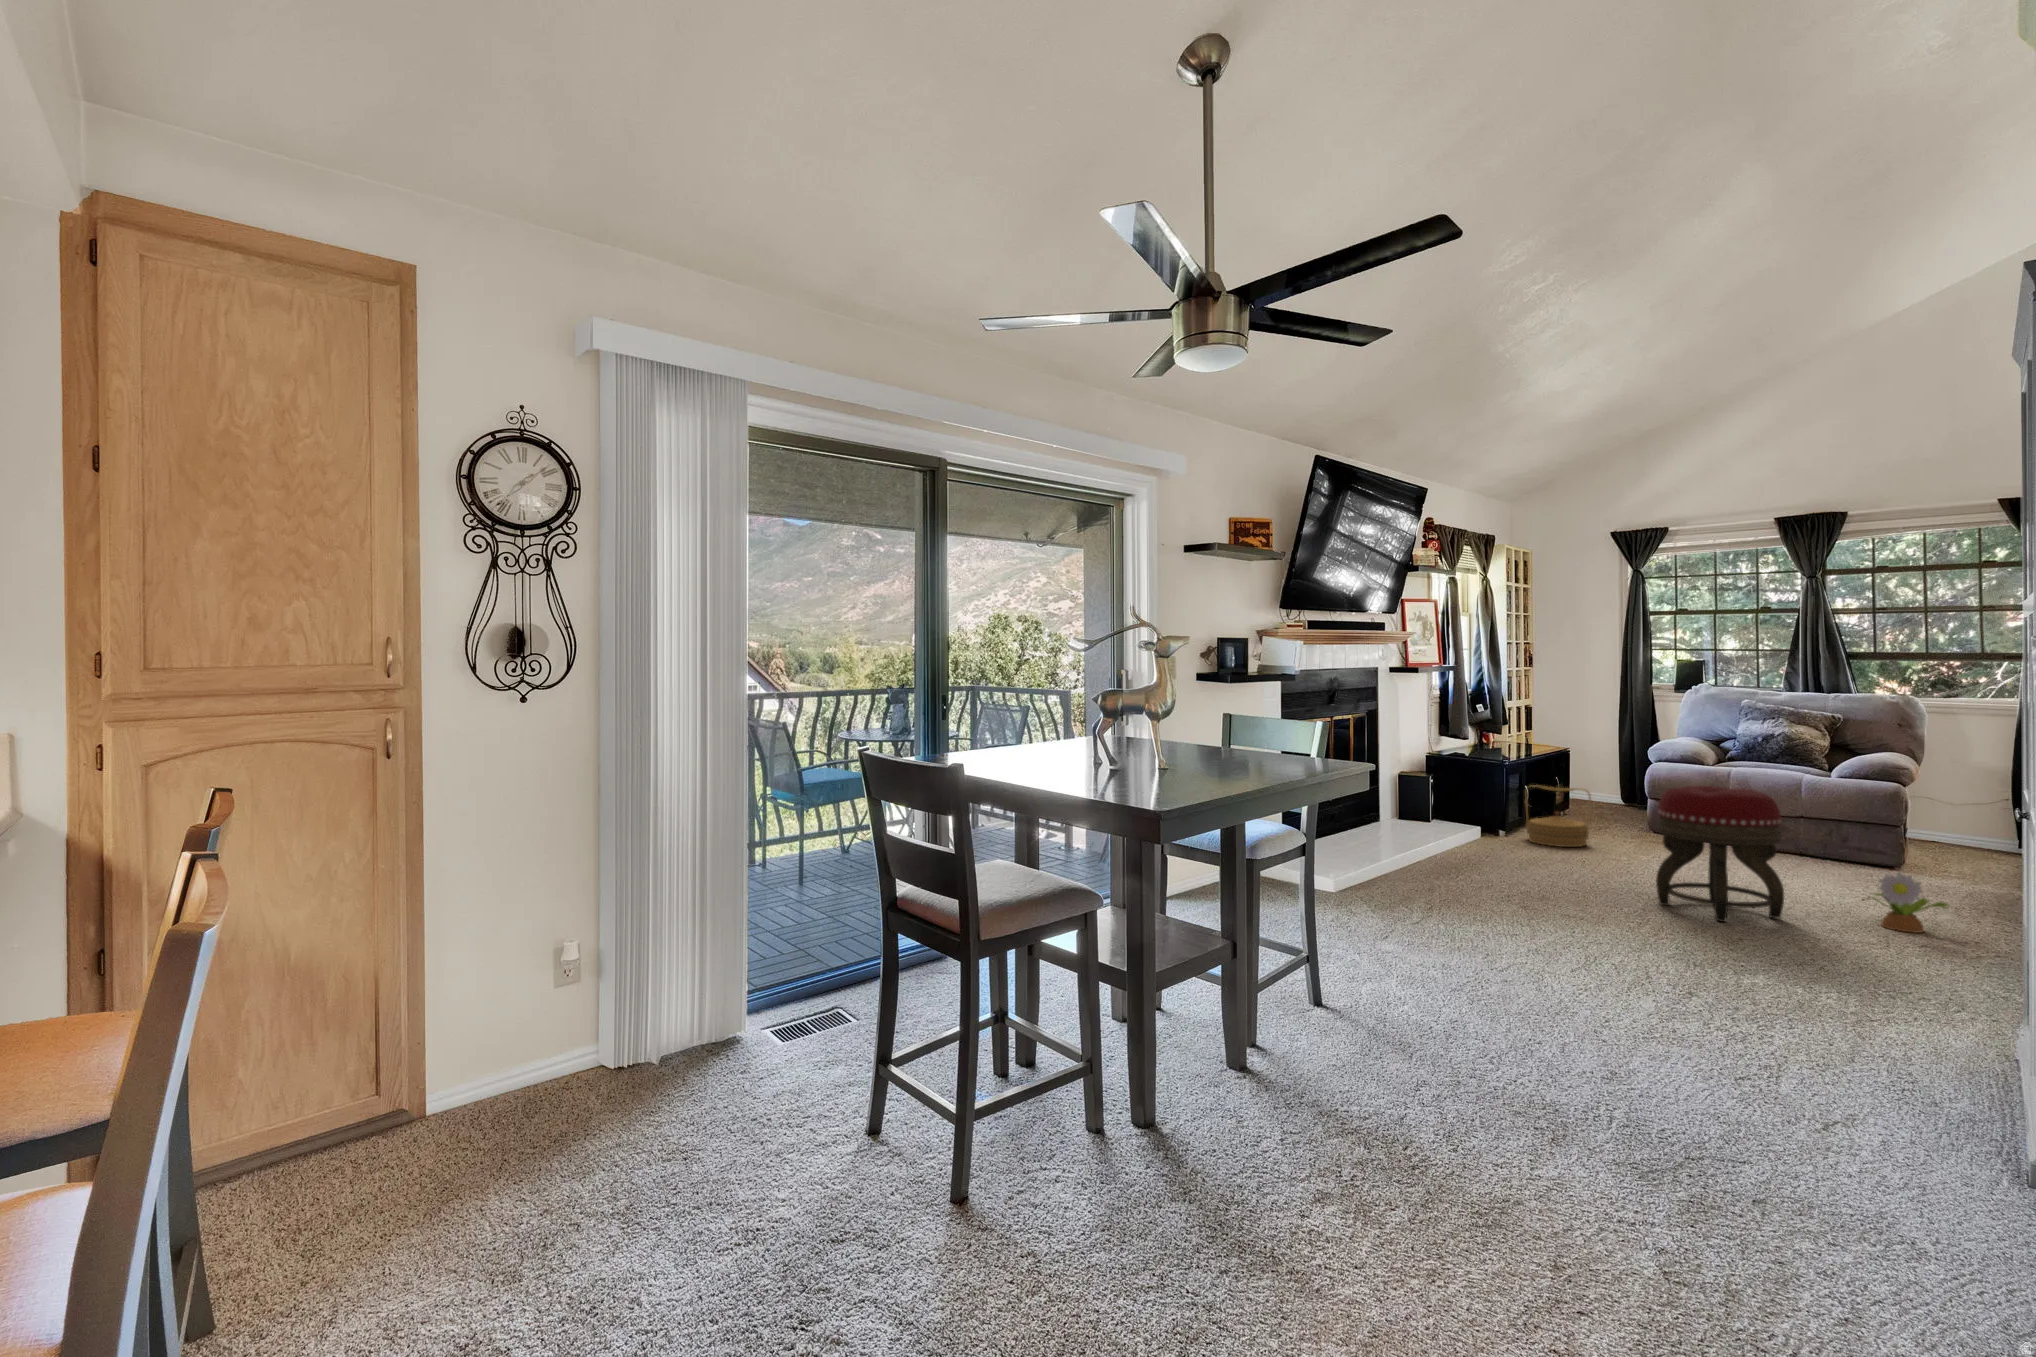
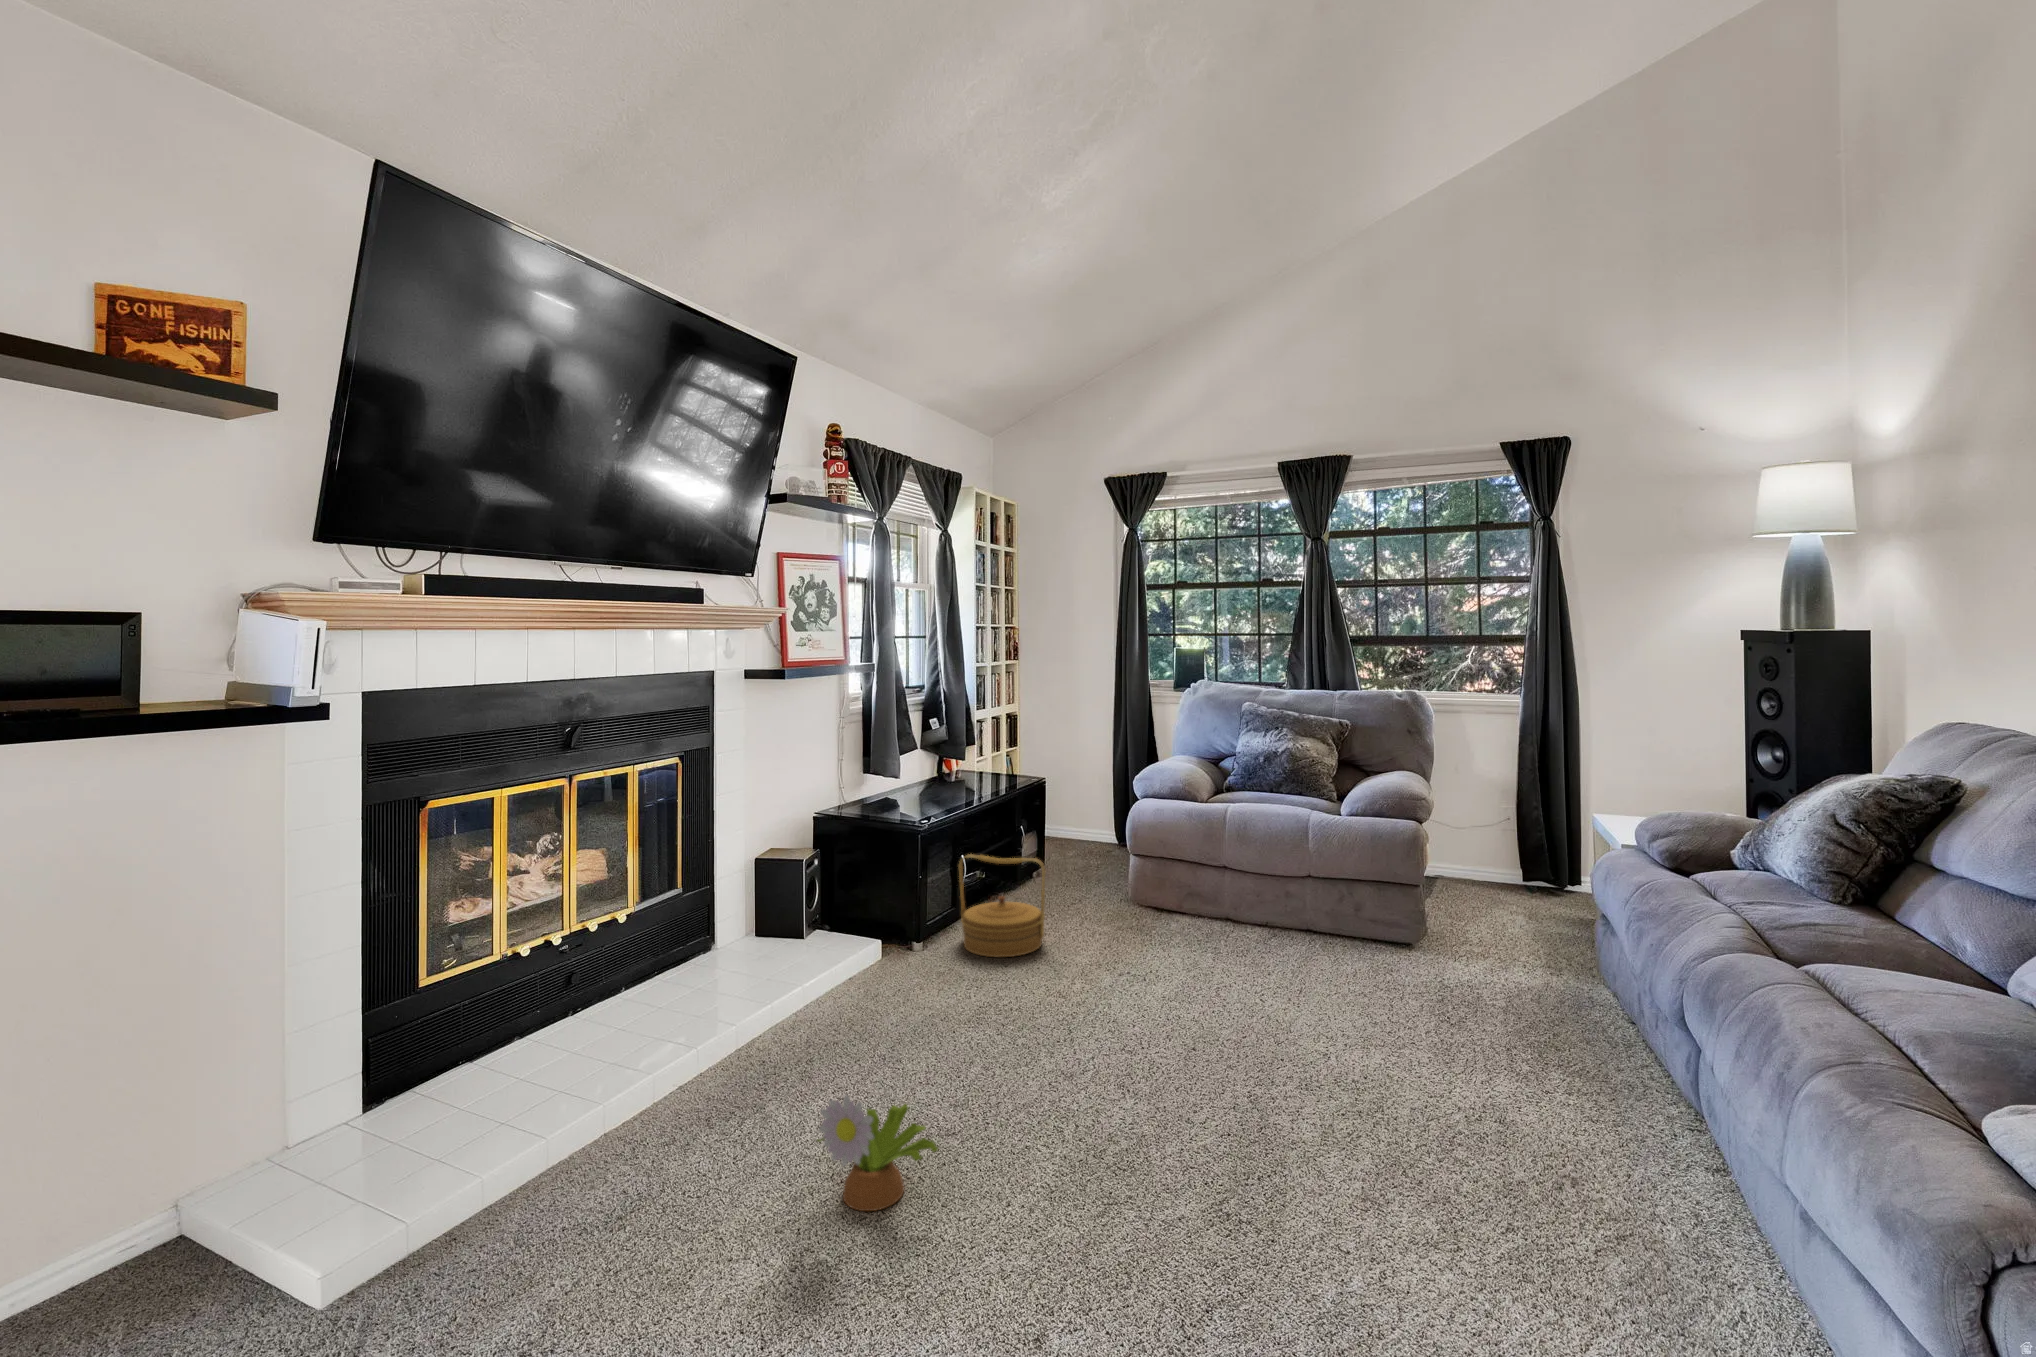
footstool: present [1656,786,1784,922] -> none [1077,908,1283,1227]
decorative plant: present [1863,872,1949,933] -> present [817,1095,938,1211]

